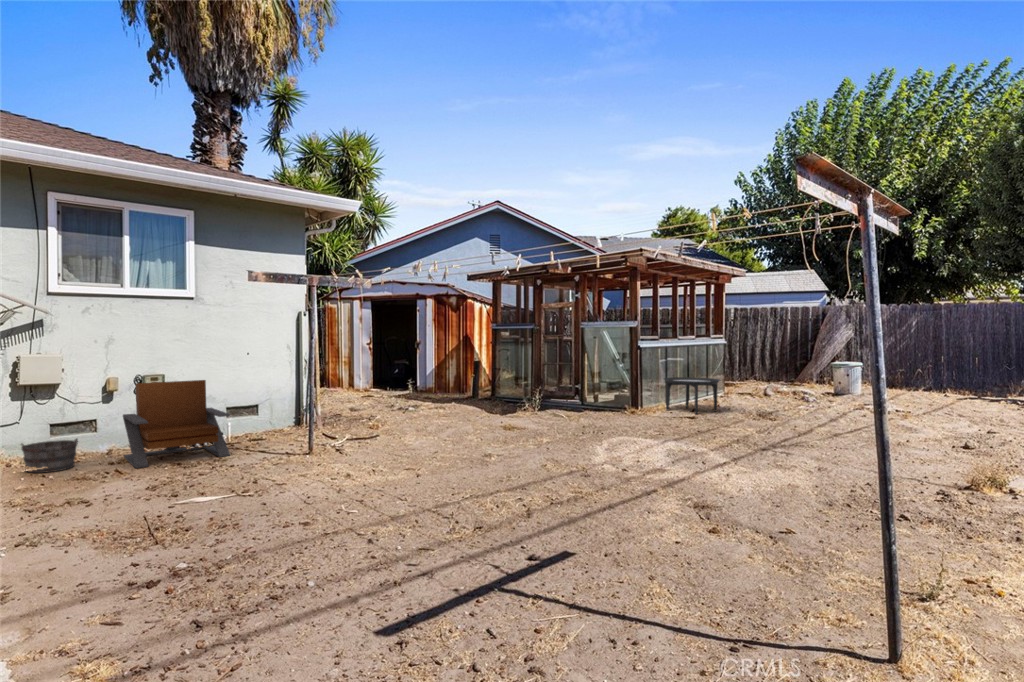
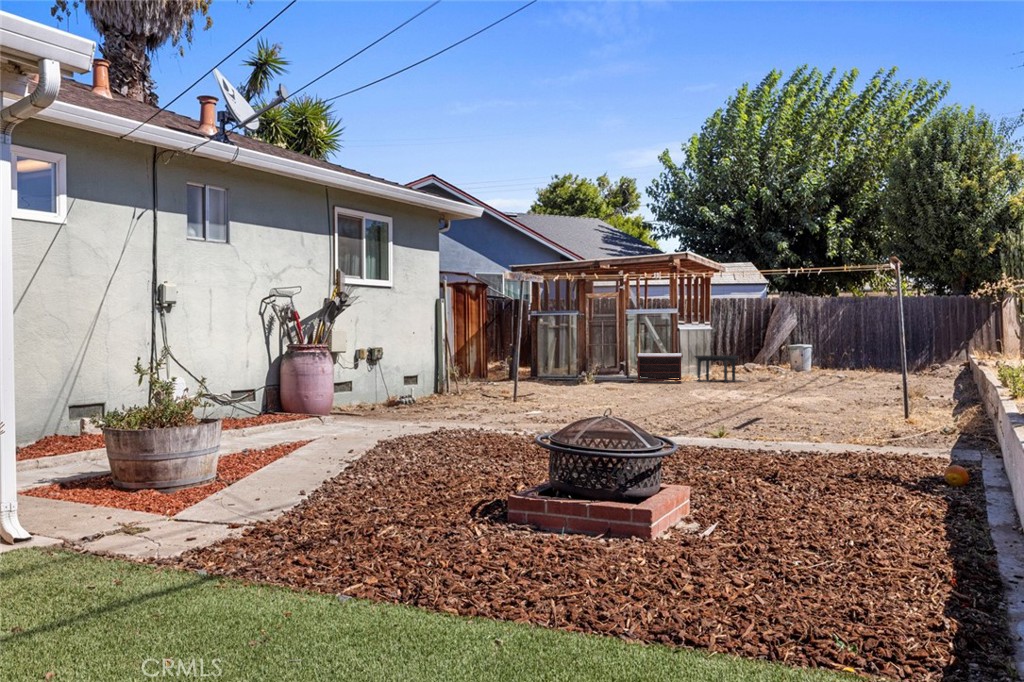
bench: none [585,374,643,413] -> present [636,353,683,384]
lounge chair: present [123,380,230,468] -> none [413,348,492,409]
bucket: present [21,438,78,473] -> none [379,389,418,413]

